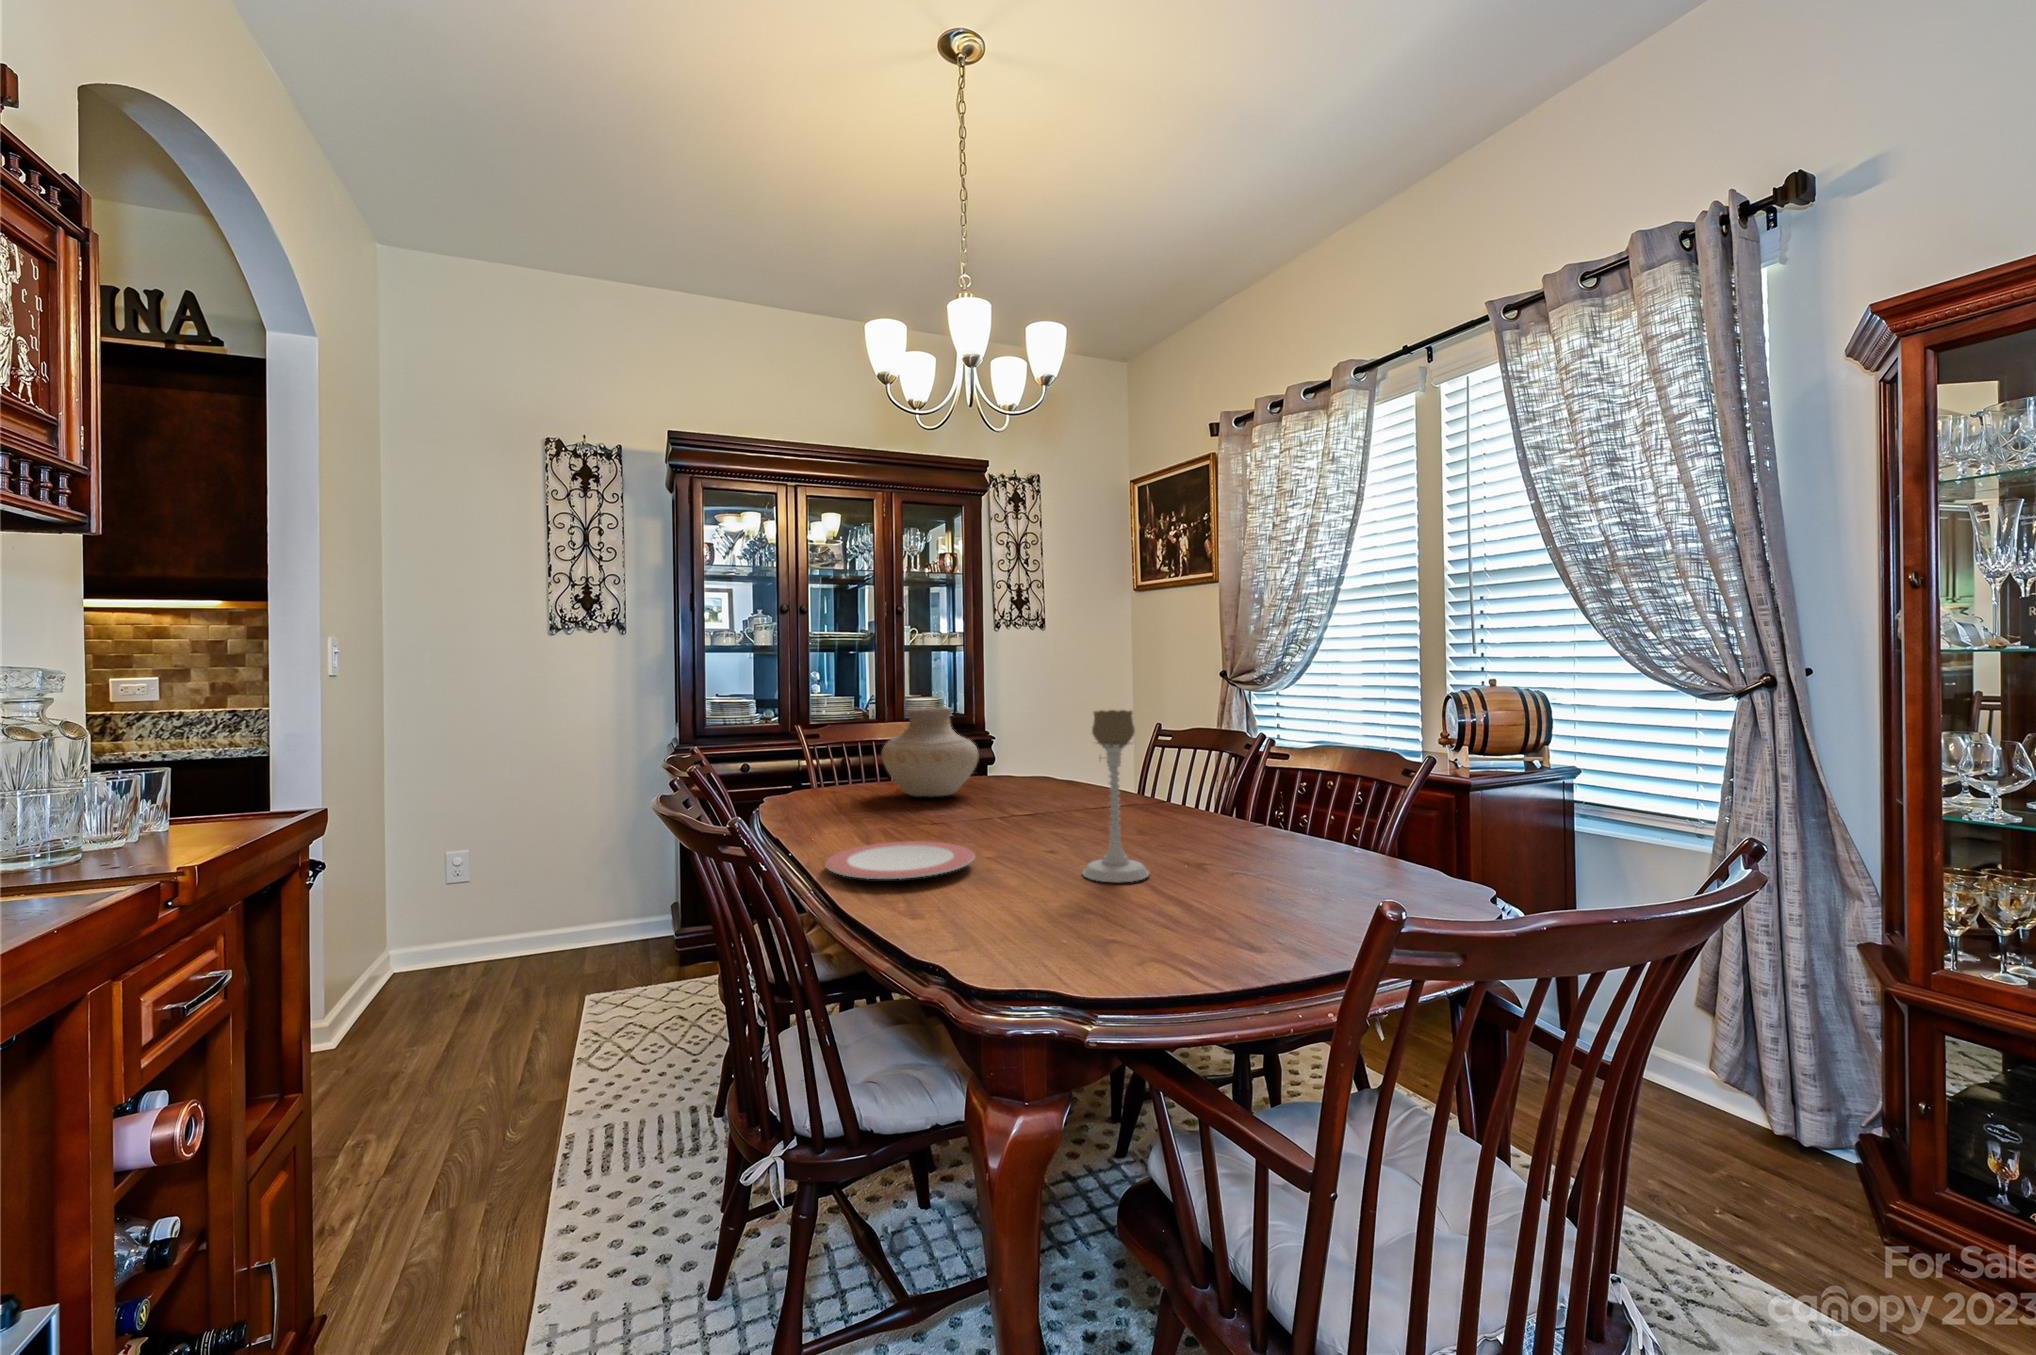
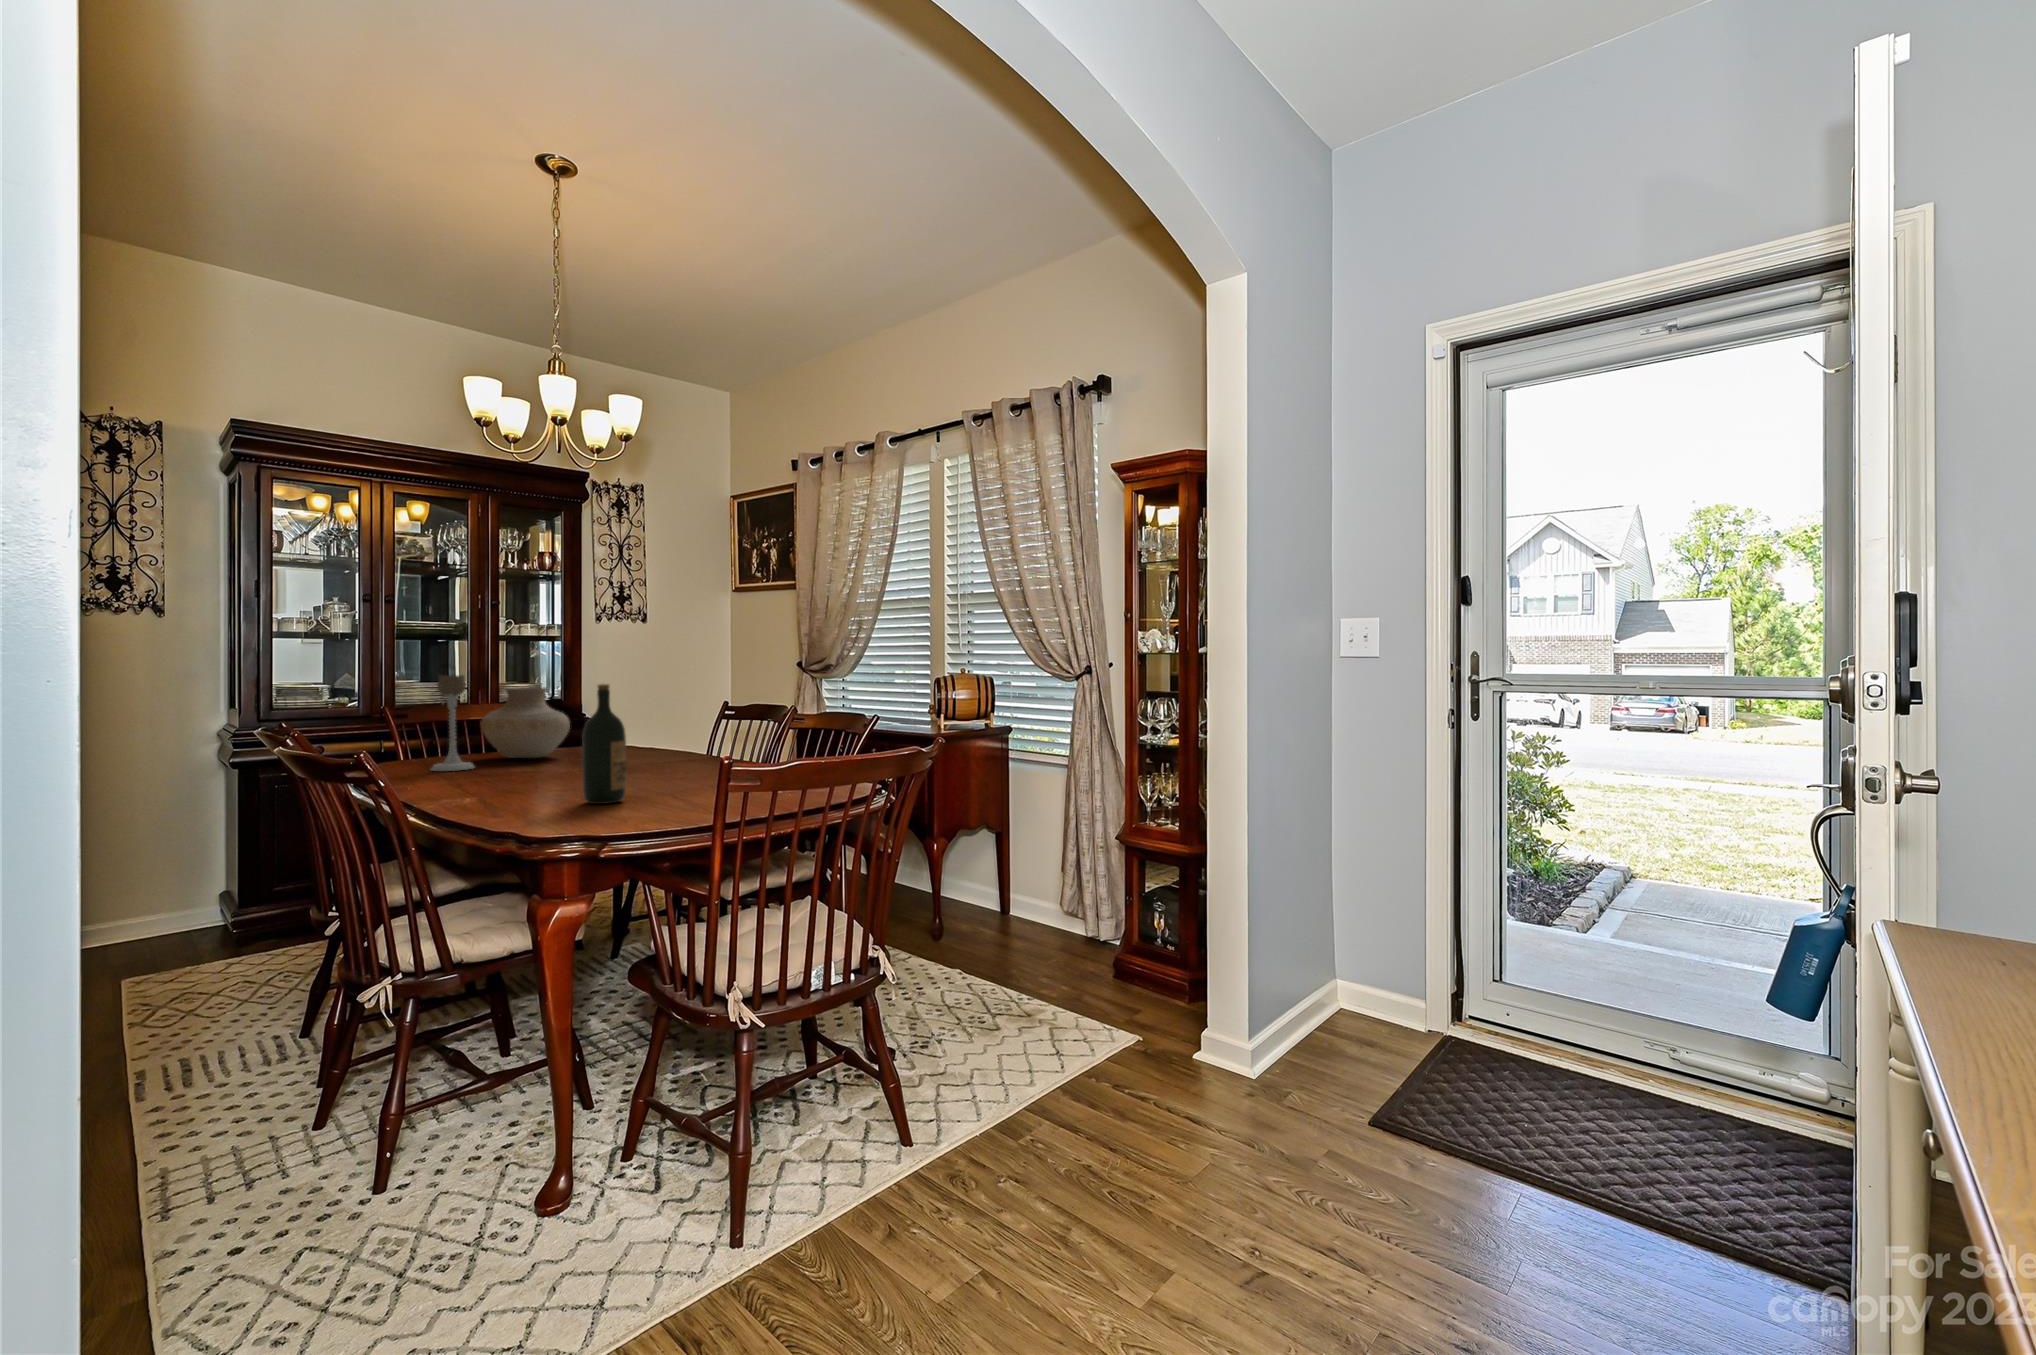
candle holder: present [1082,710,1149,883] -> present [431,675,474,771]
wine bottle: none [1007,722,1074,924] -> present [582,684,626,804]
plate: present [825,841,975,879] -> none [444,776,562,792]

